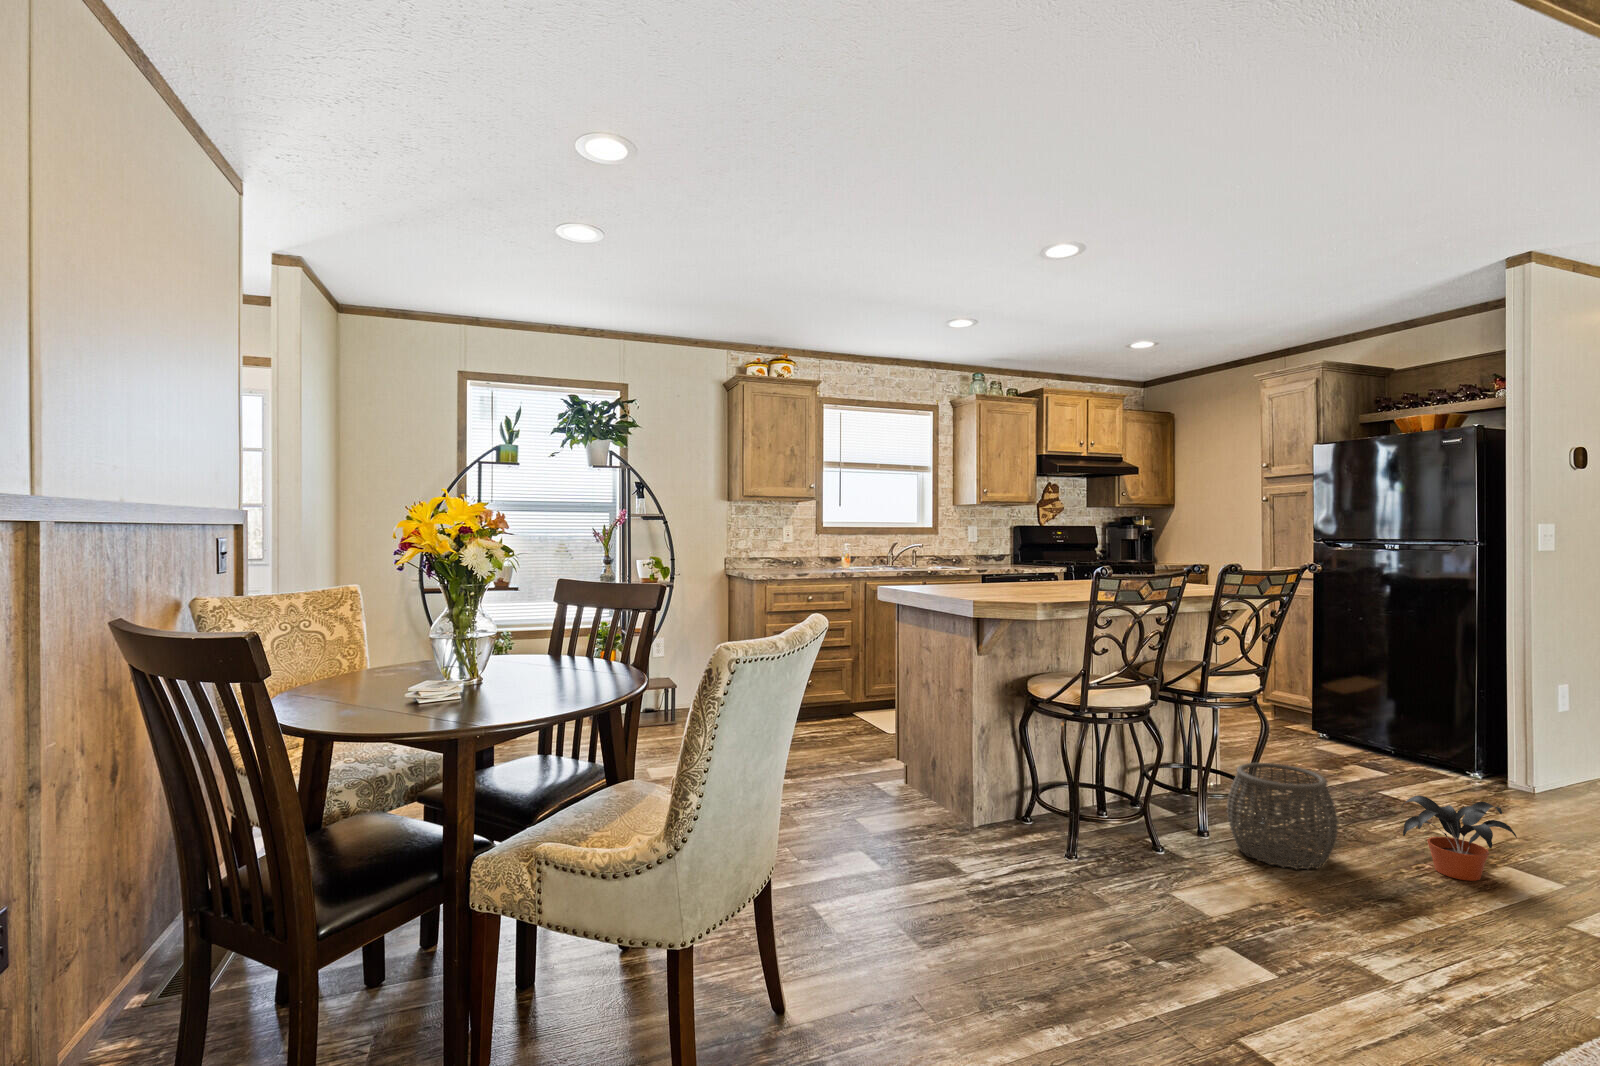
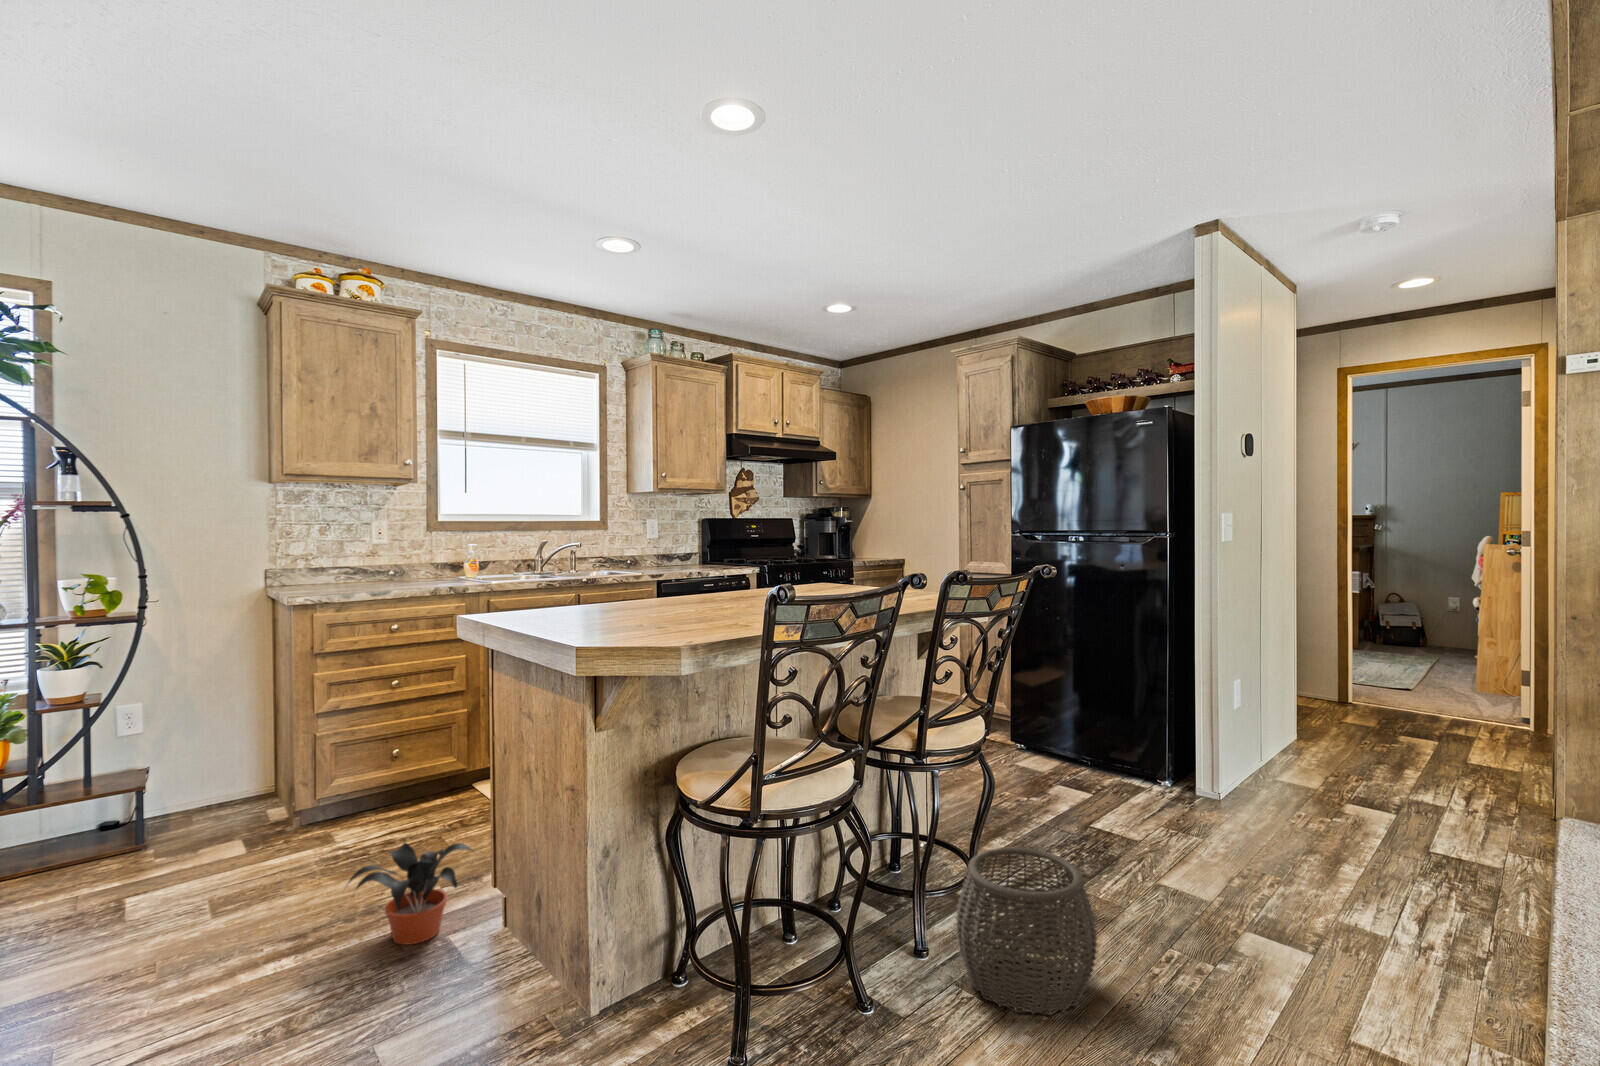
potted plant: present [1402,796,1517,881] -> present [348,843,472,945]

